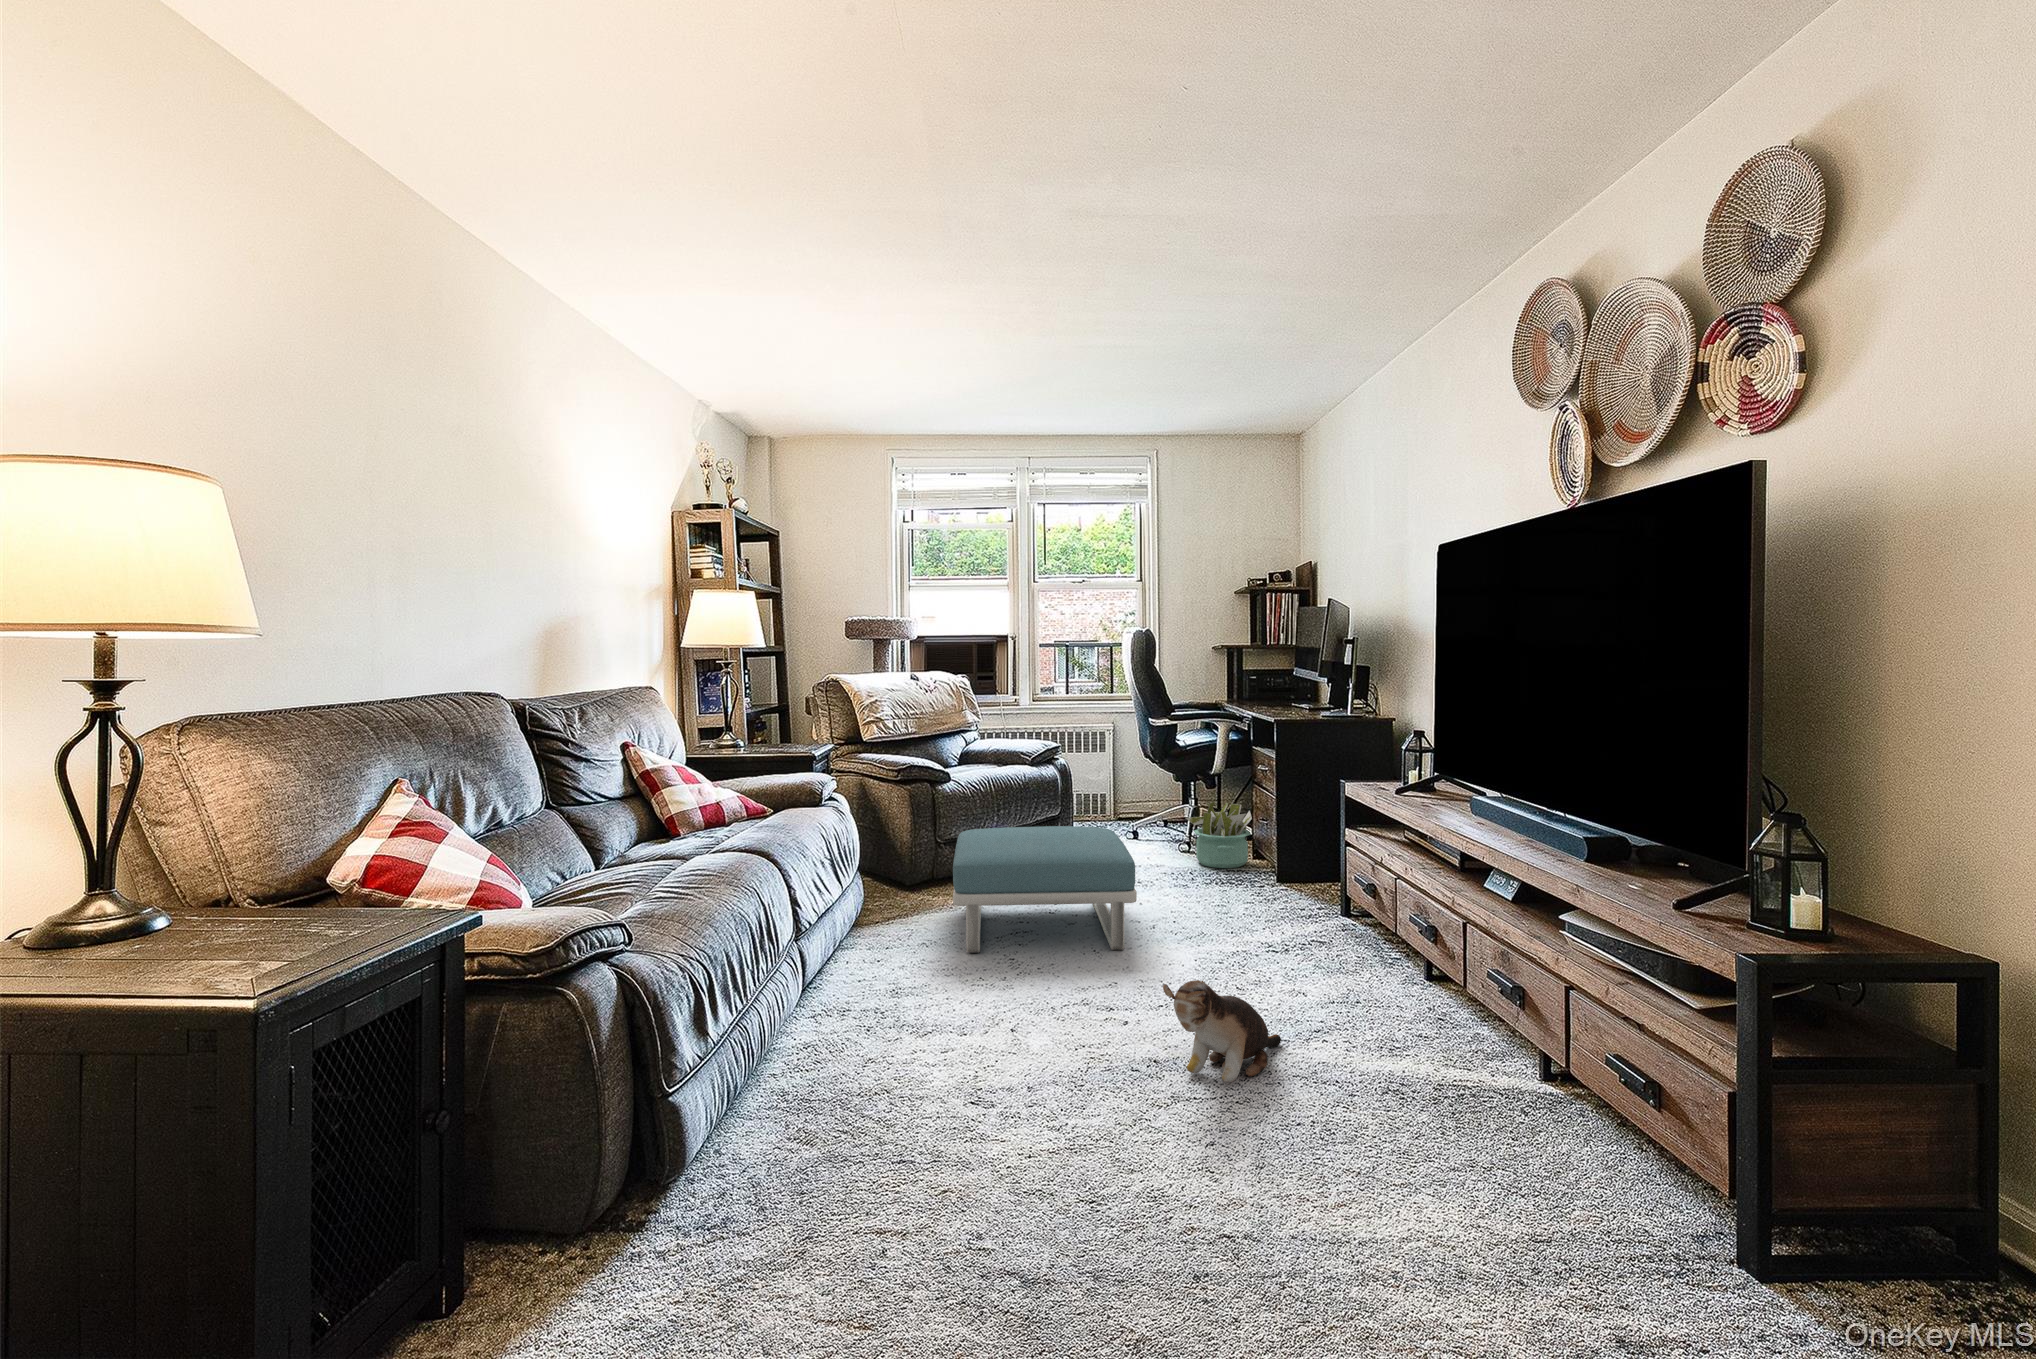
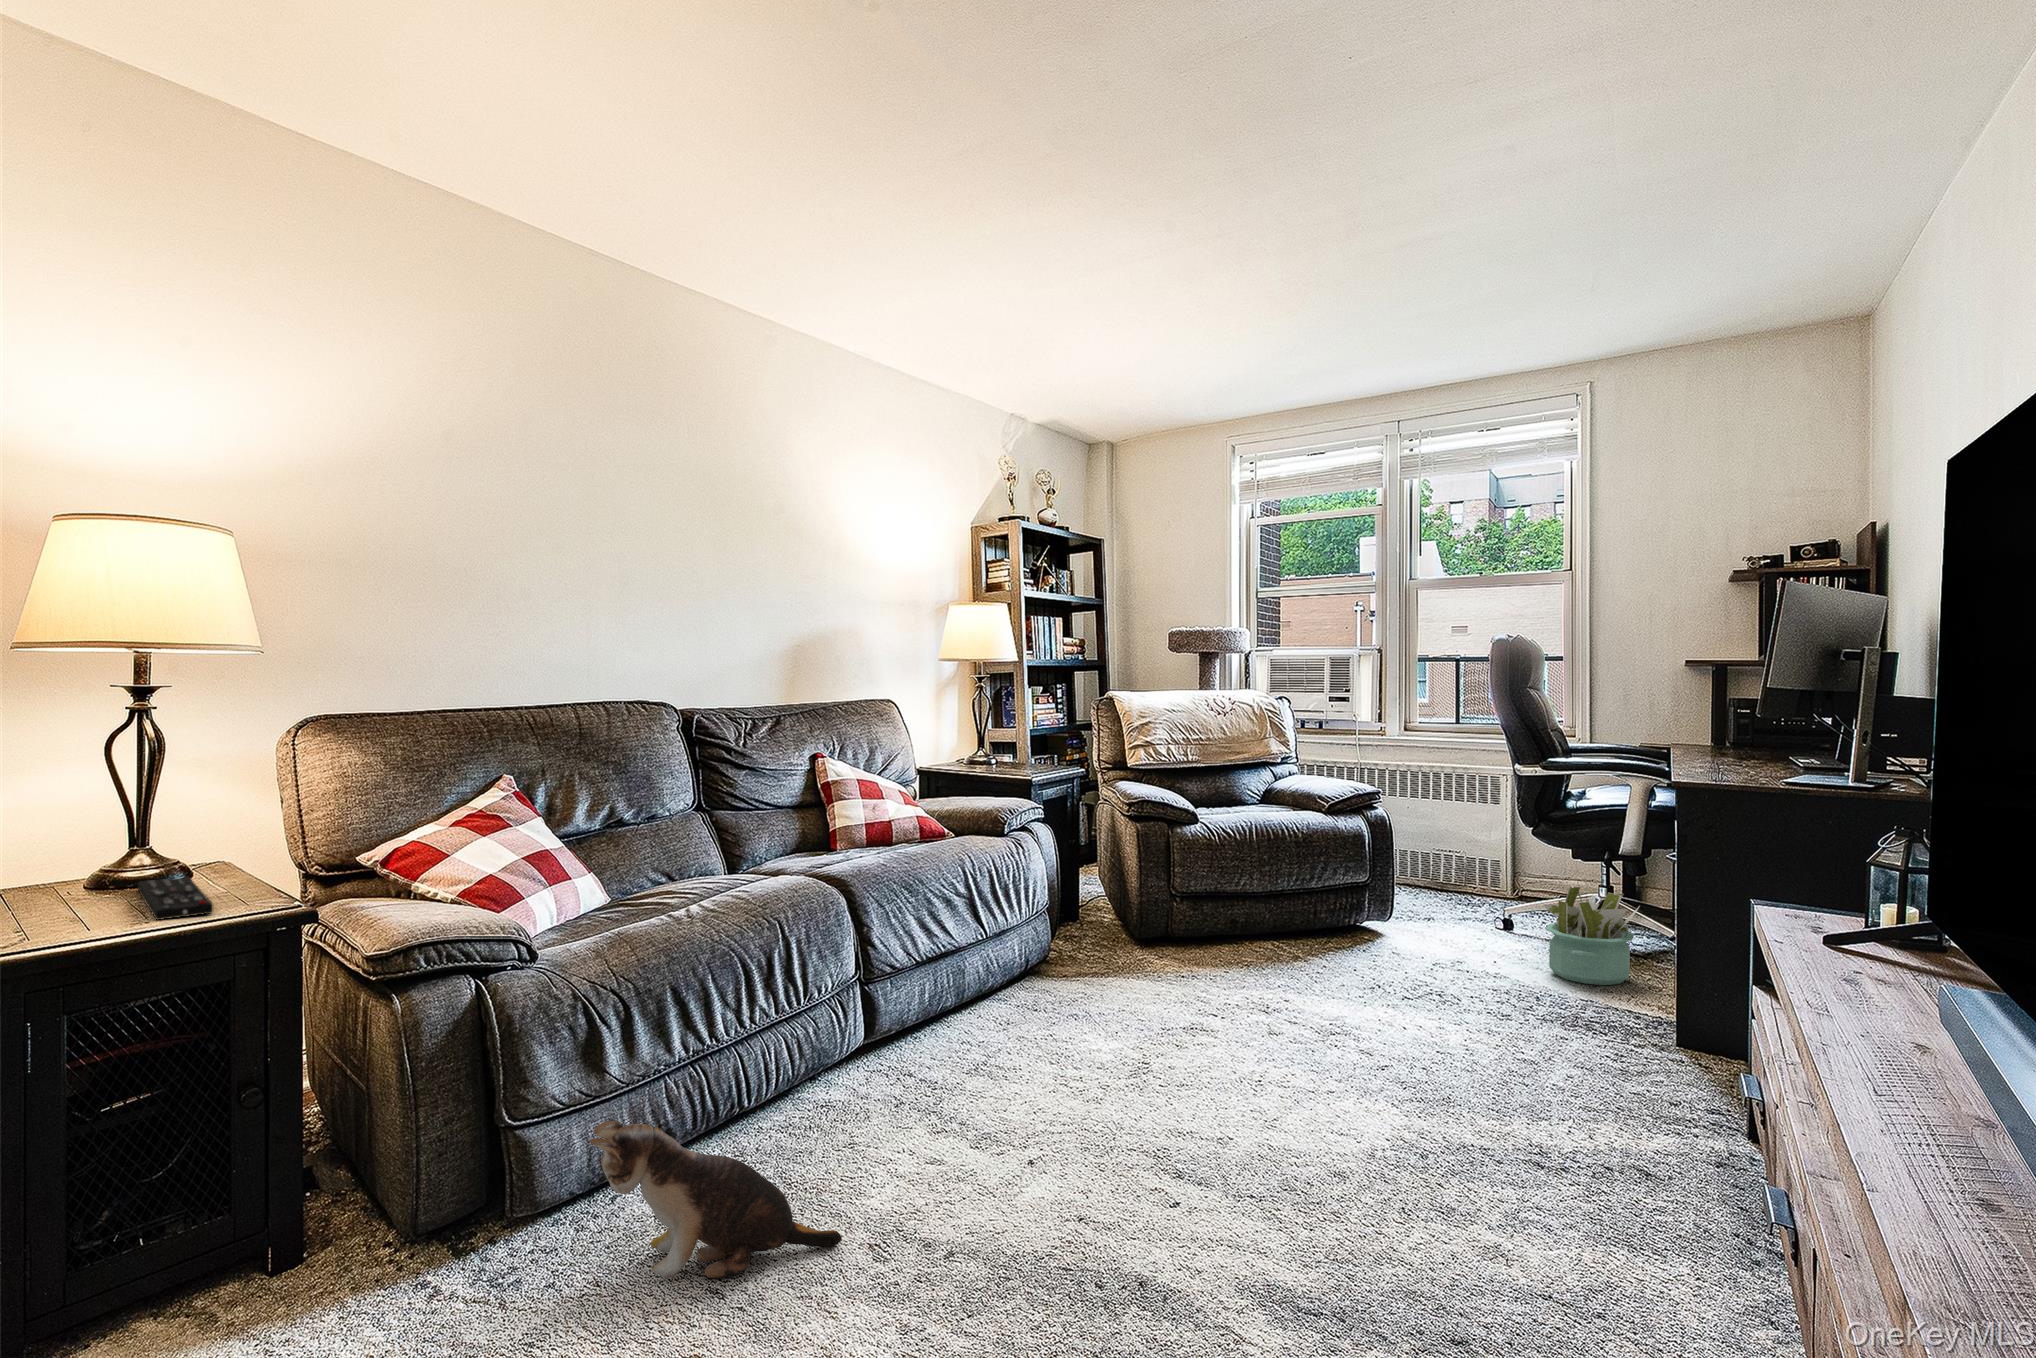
footstool: present [953,826,1137,953] -> none [1097,886,1365,1066]
remote control: none [149,915,357,958] -> present [138,877,213,920]
plush toy: present [1163,980,1281,1083] -> present [590,1121,842,1278]

